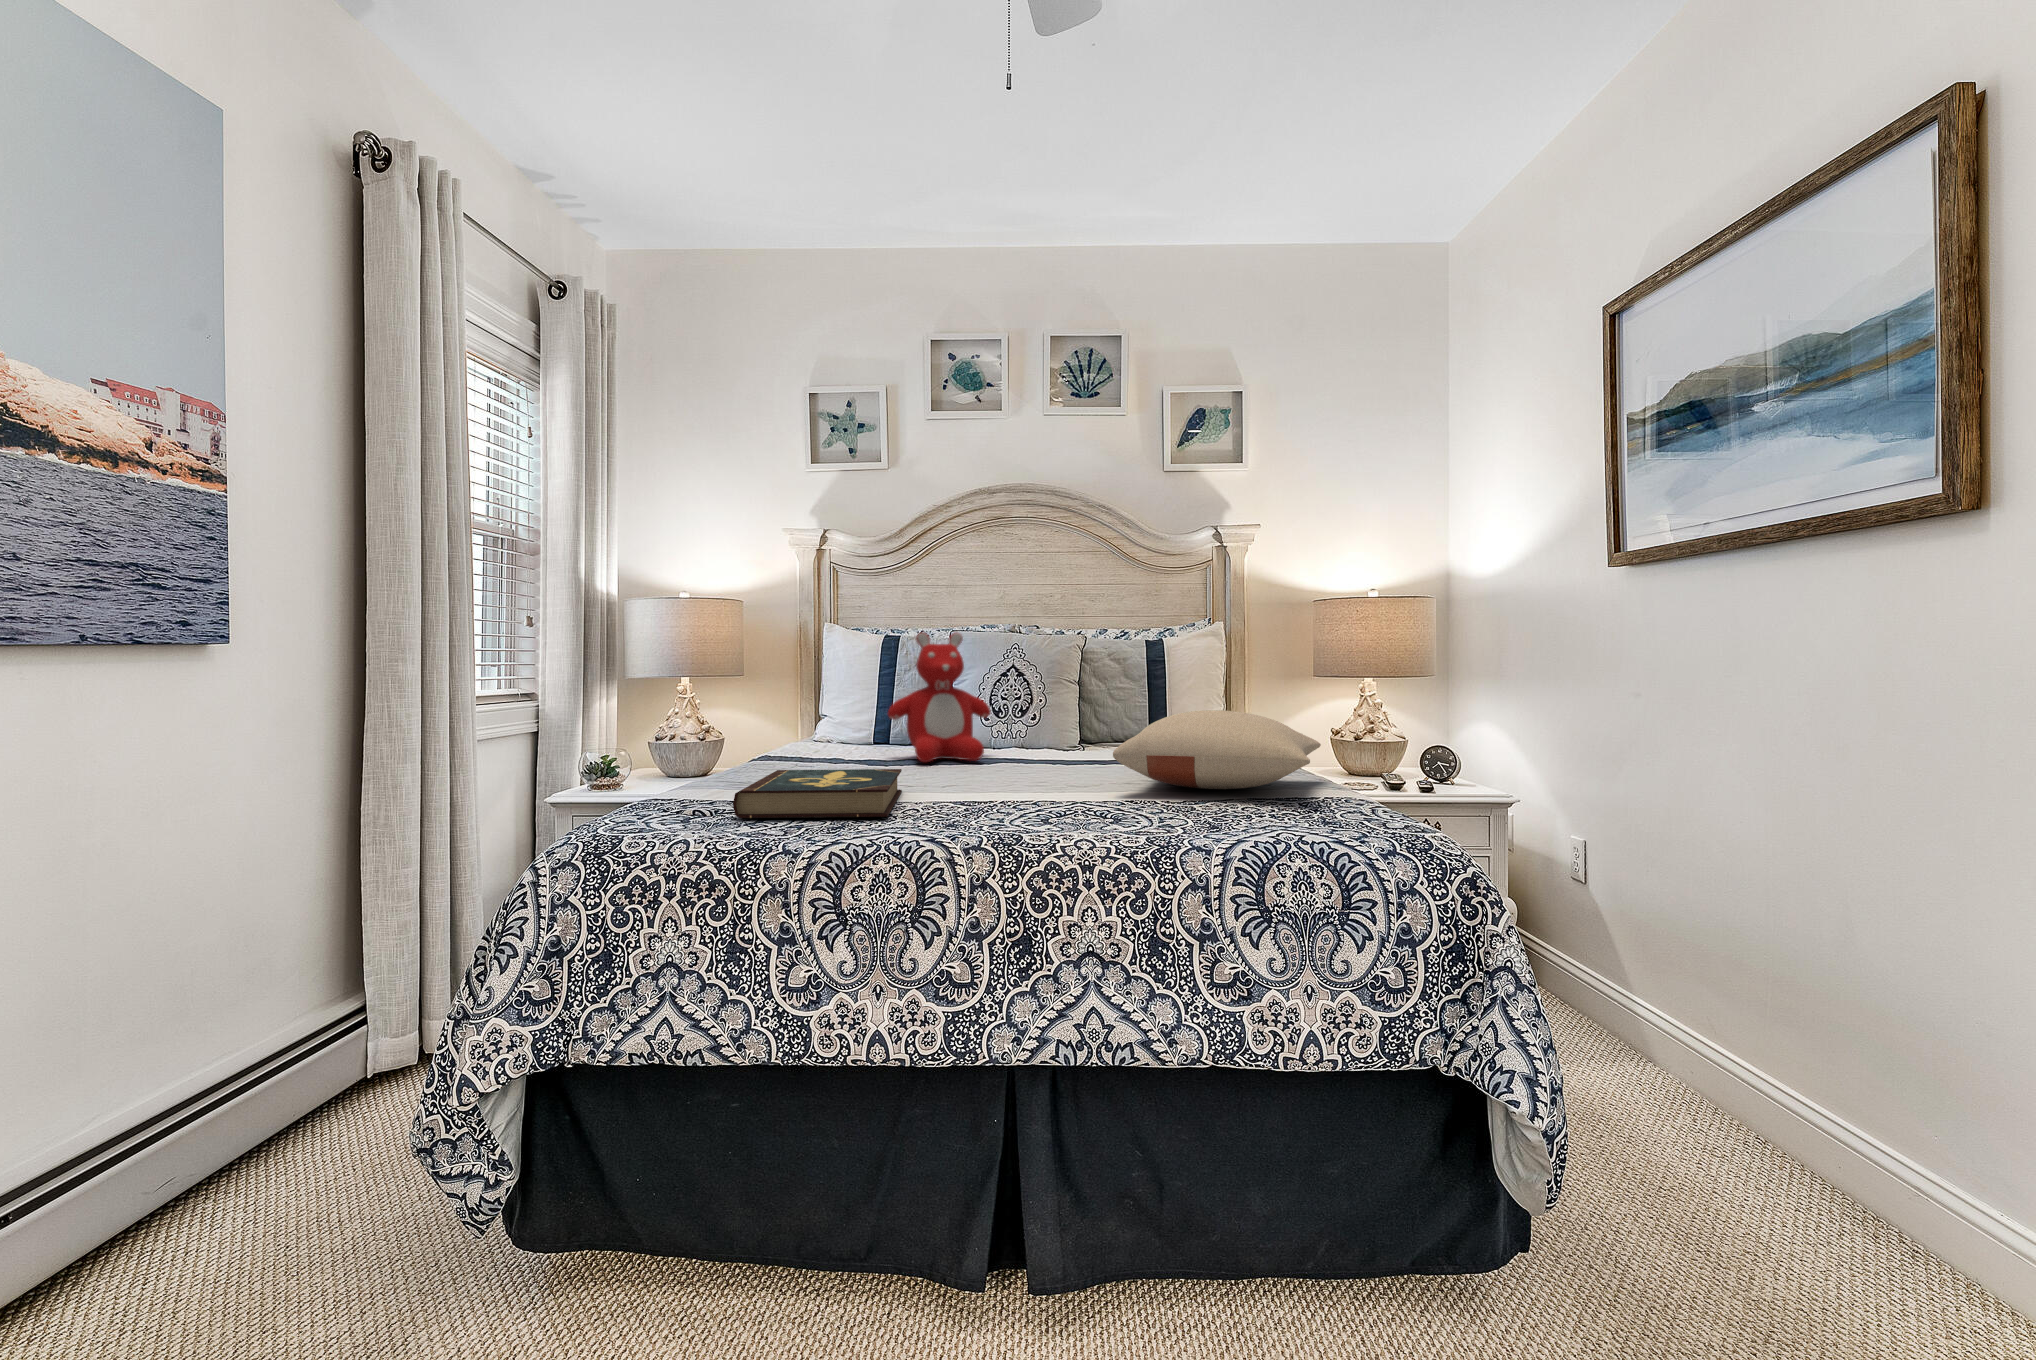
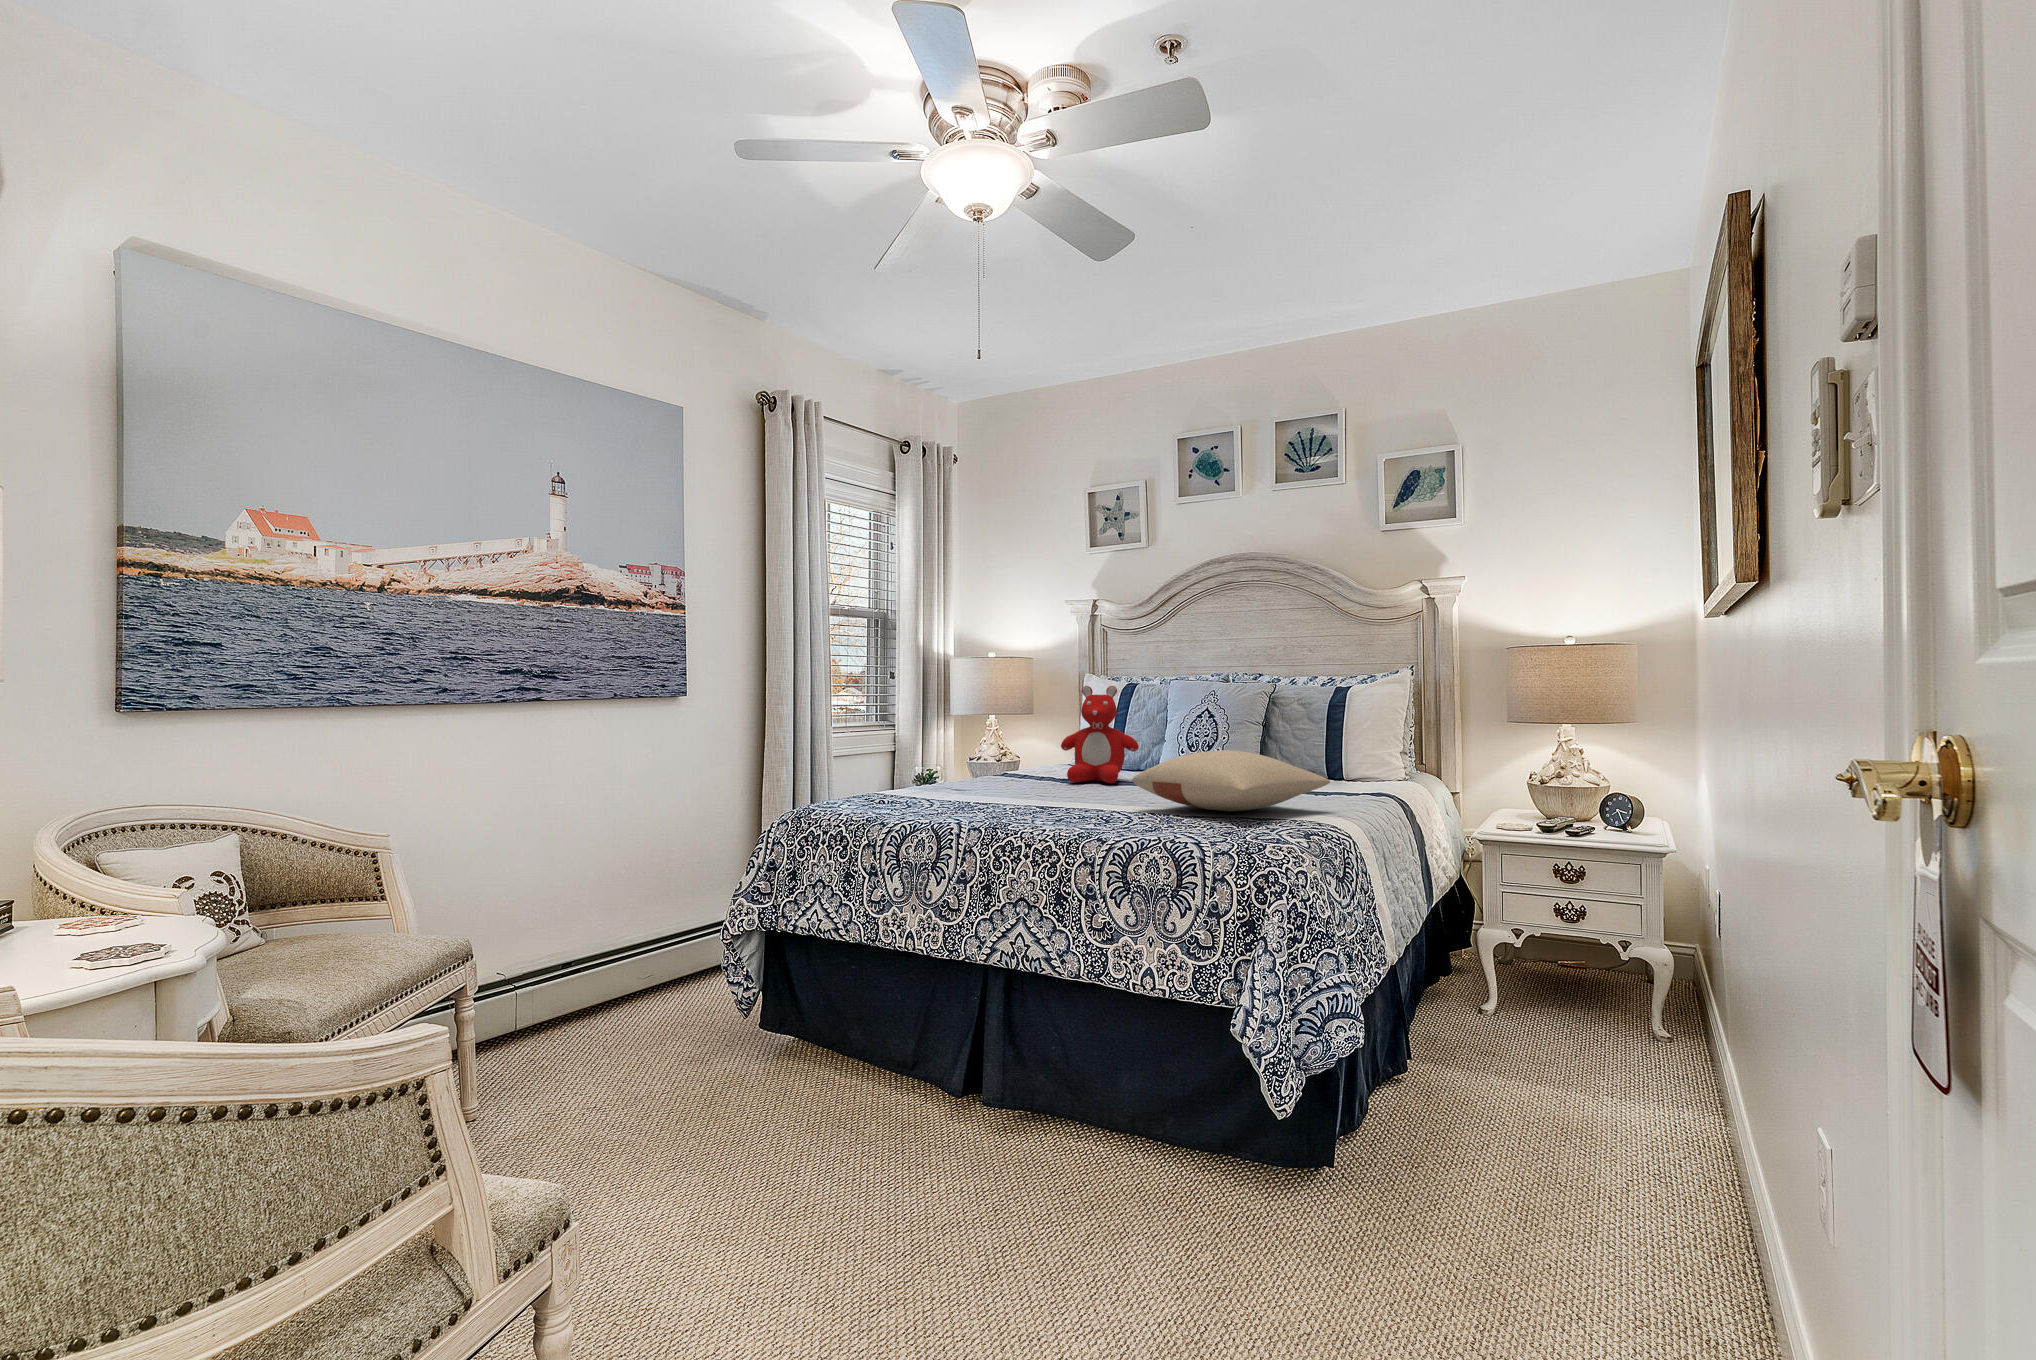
book: present [733,769,902,818] -> none [877,780,1009,810]

